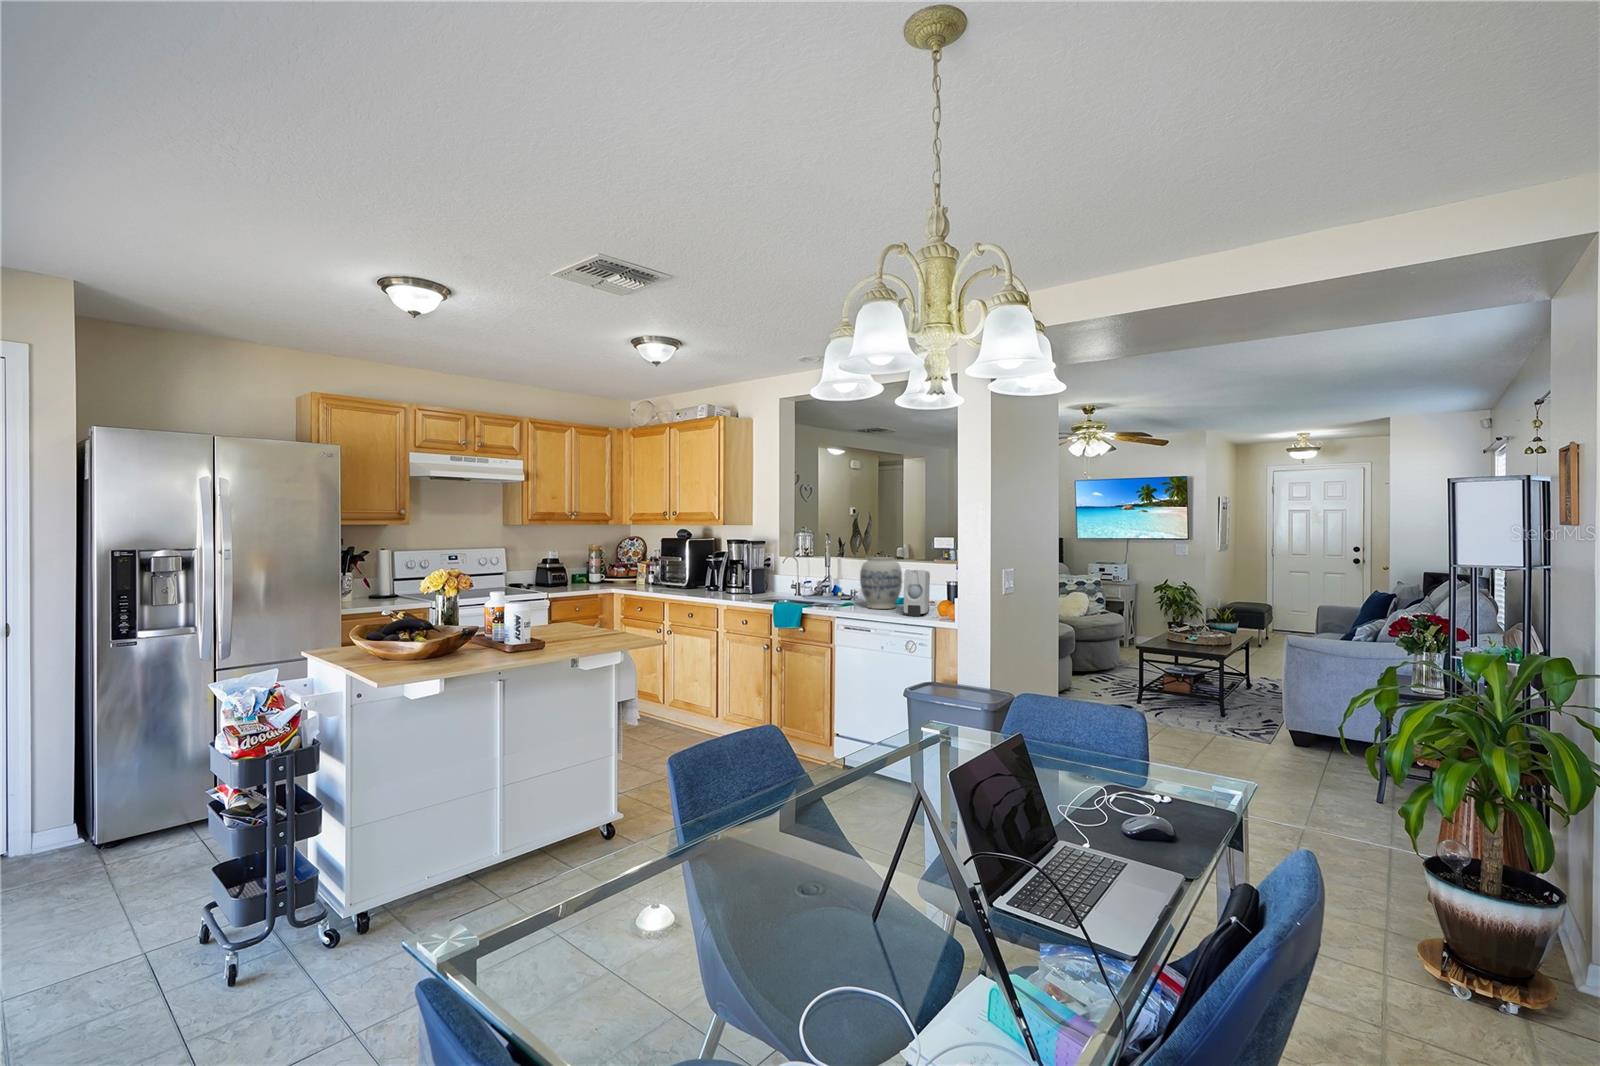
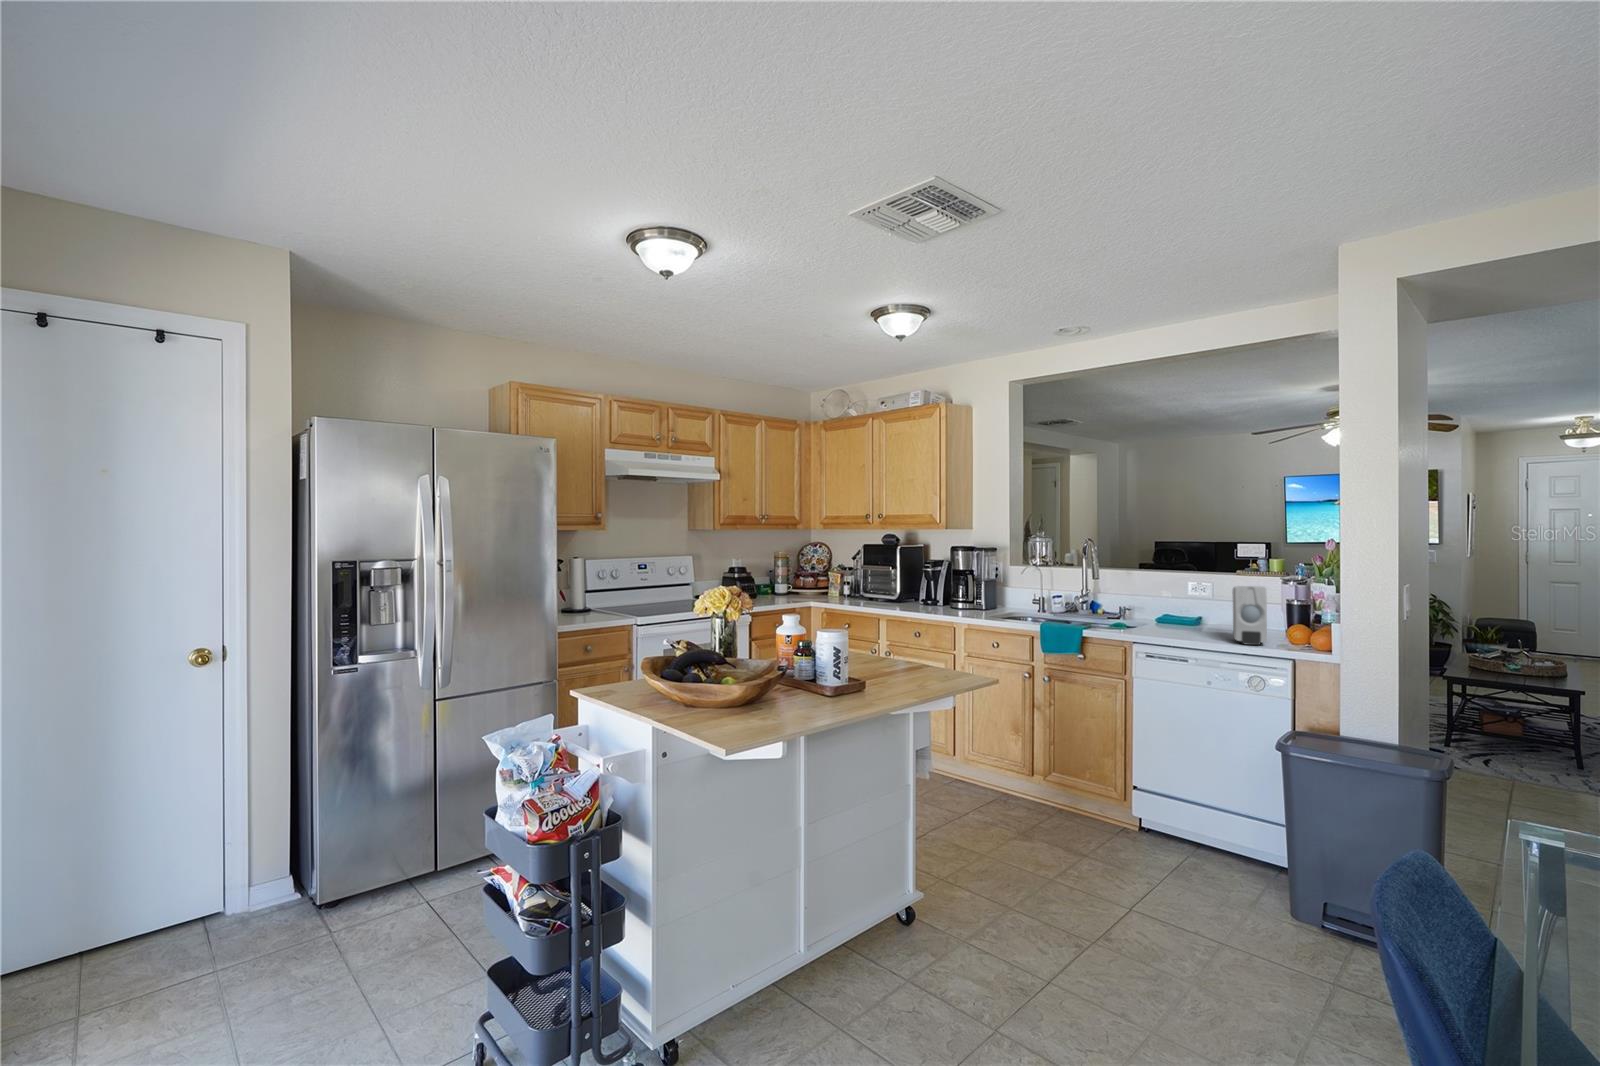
vase: present [860,557,902,609] -> none [1154,568,1214,634]

